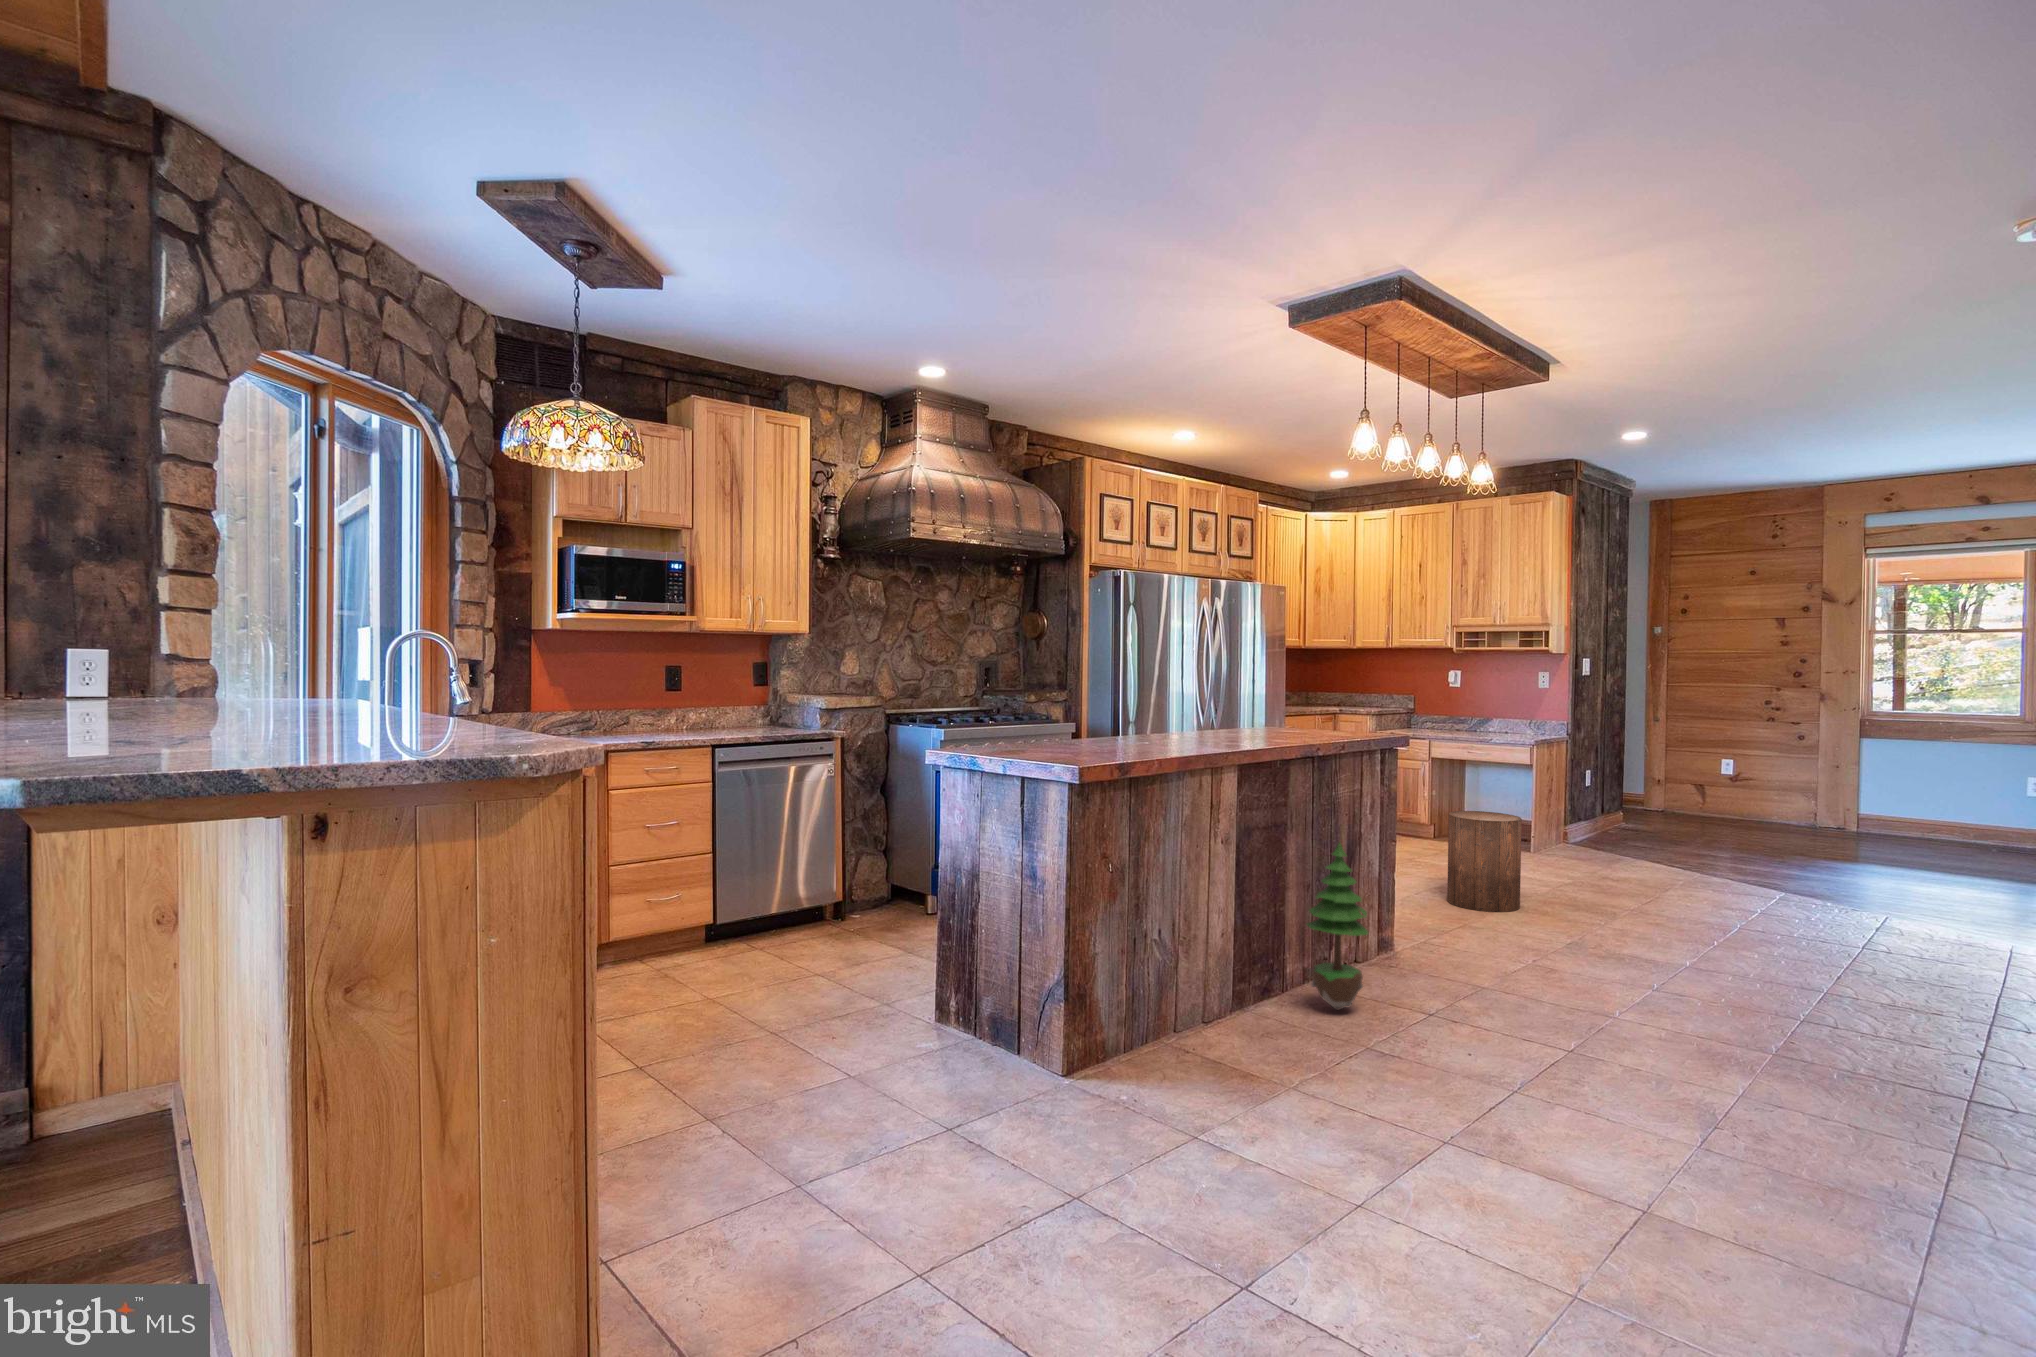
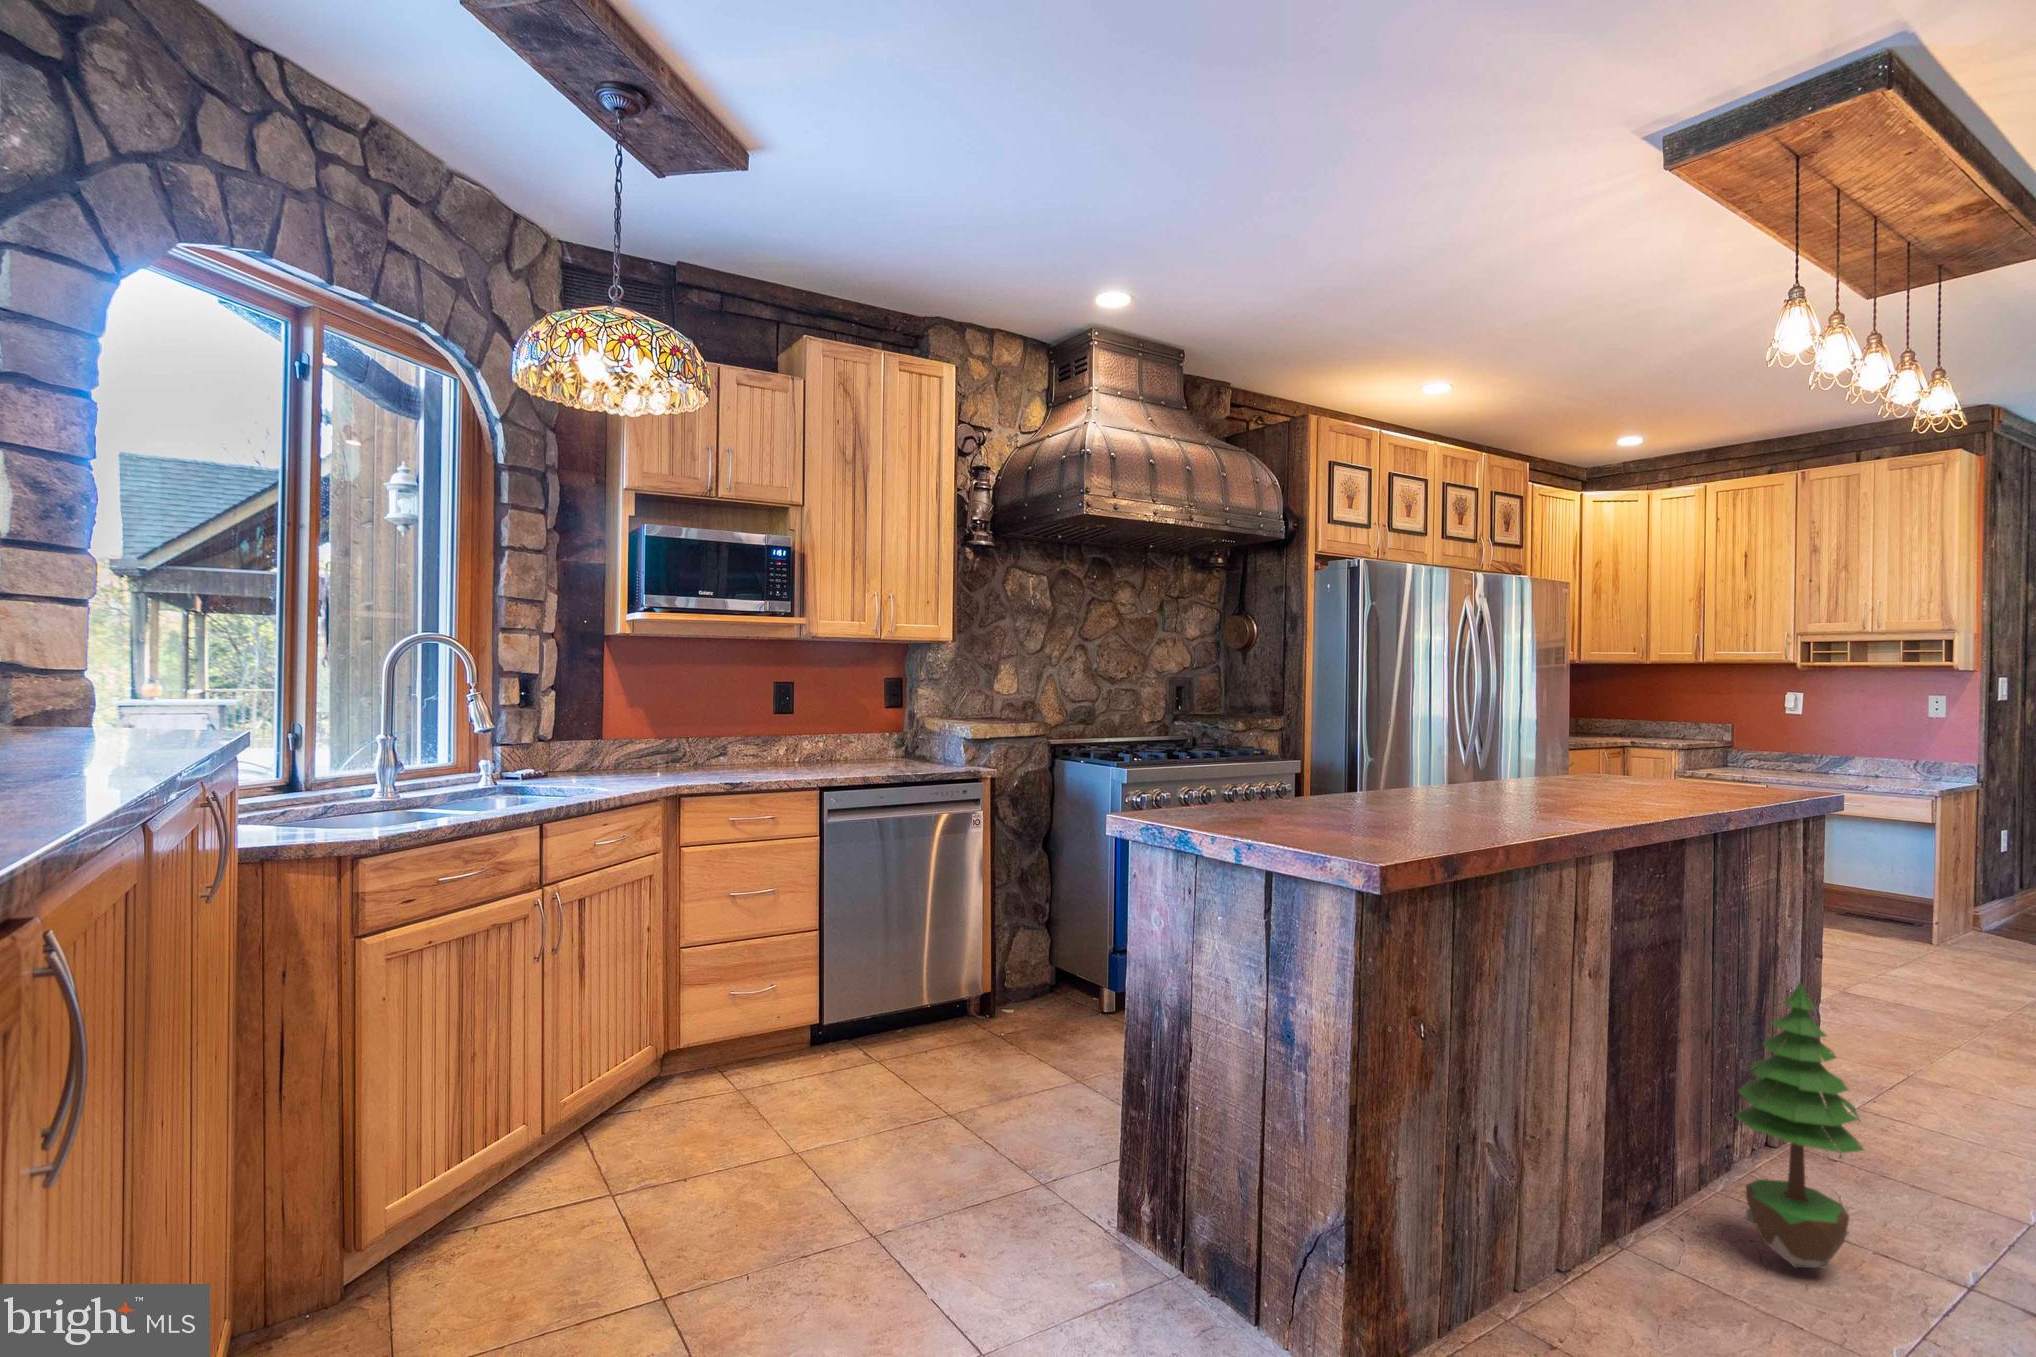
stool: present [1447,811,1522,912] -> none [1857,896,1993,1056]

